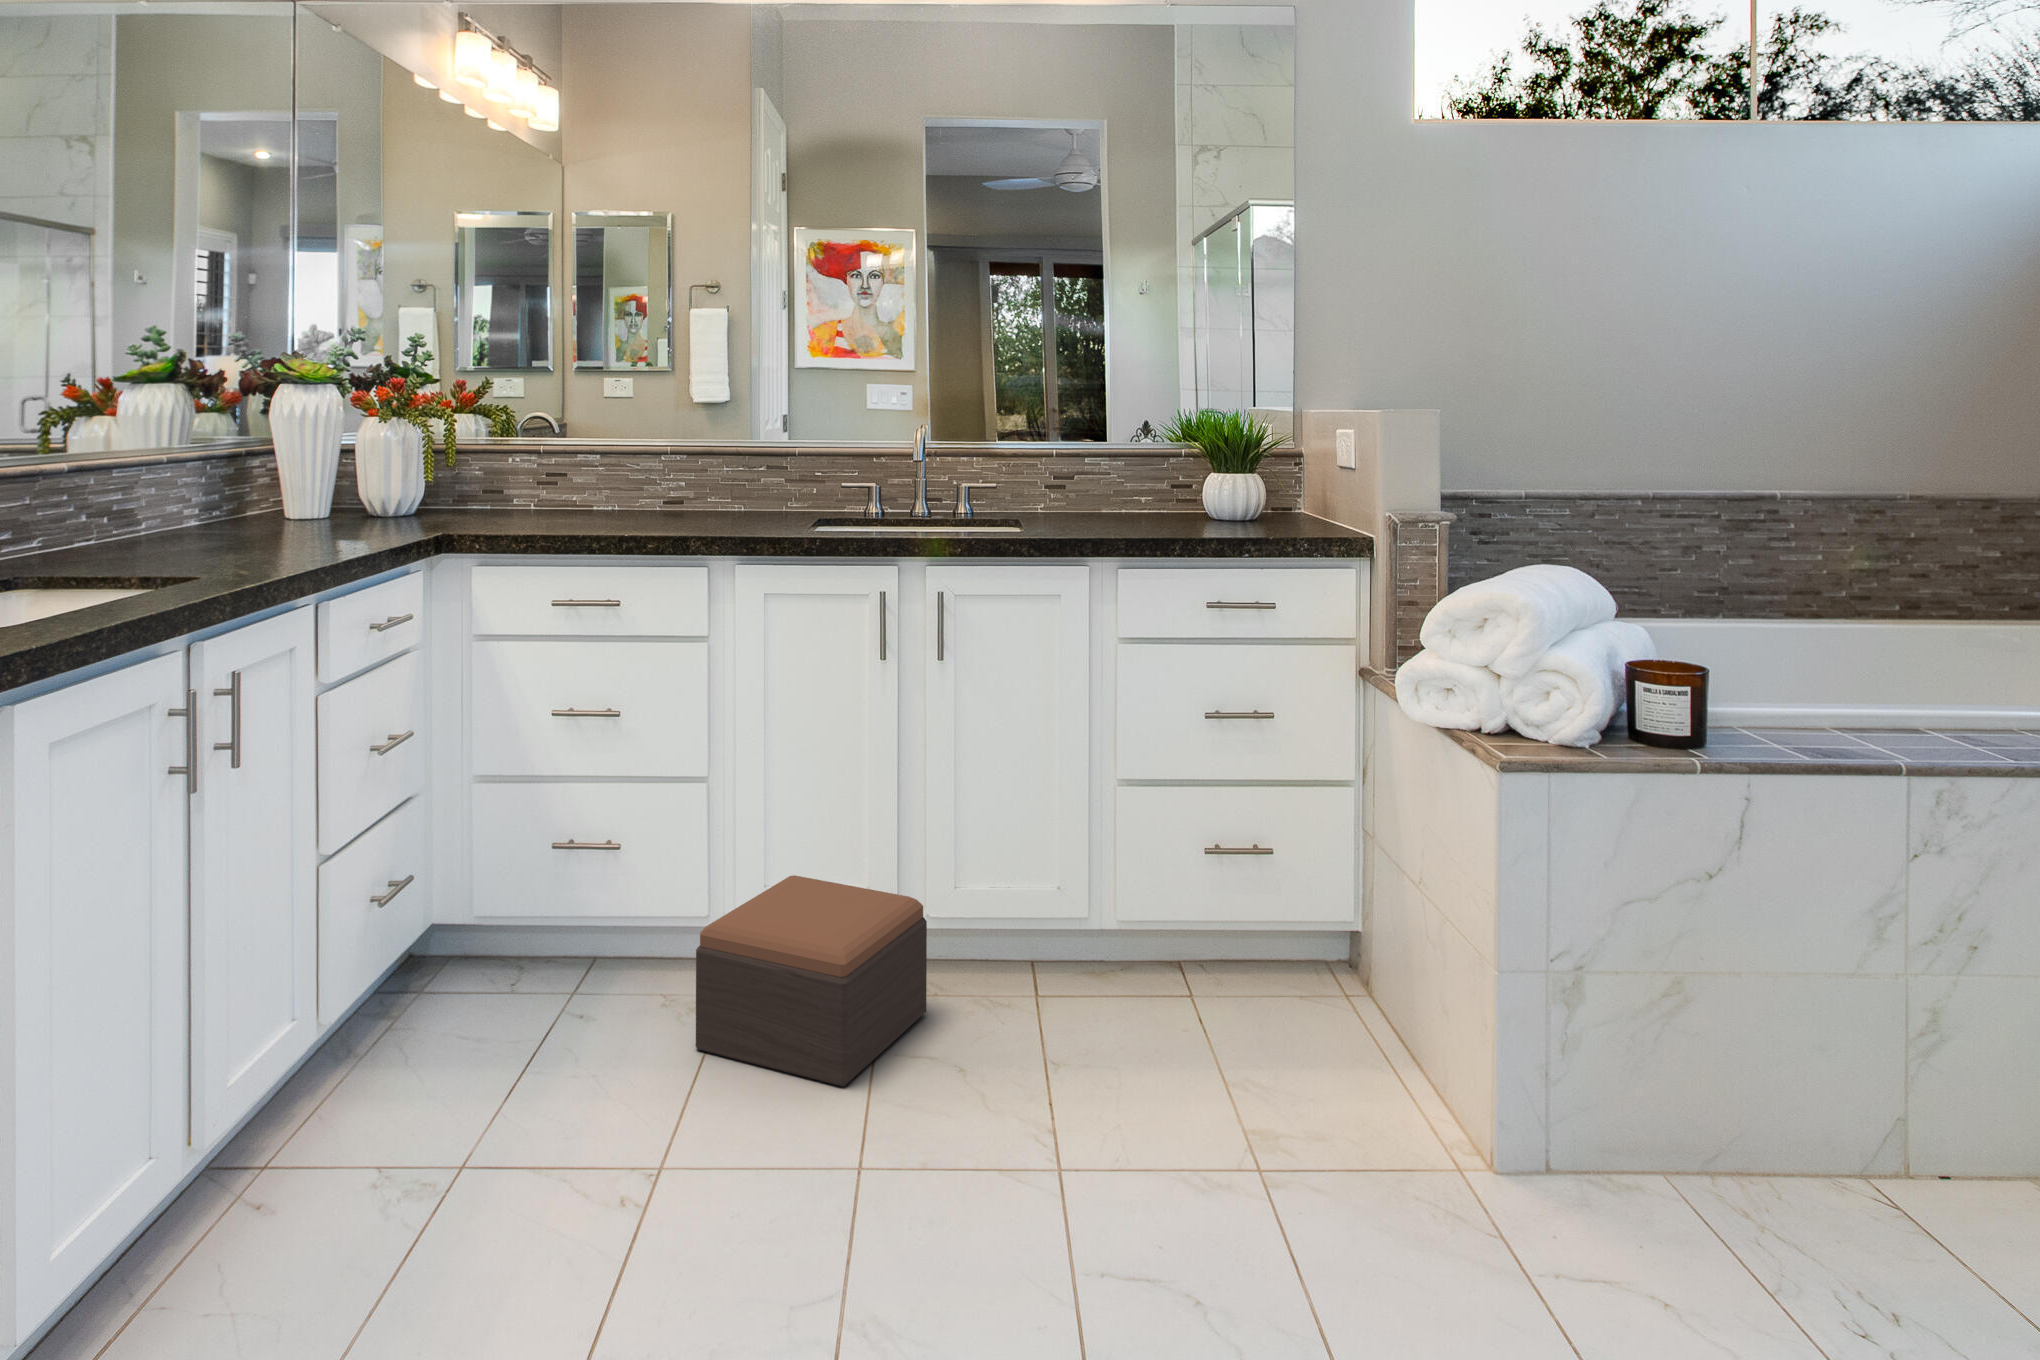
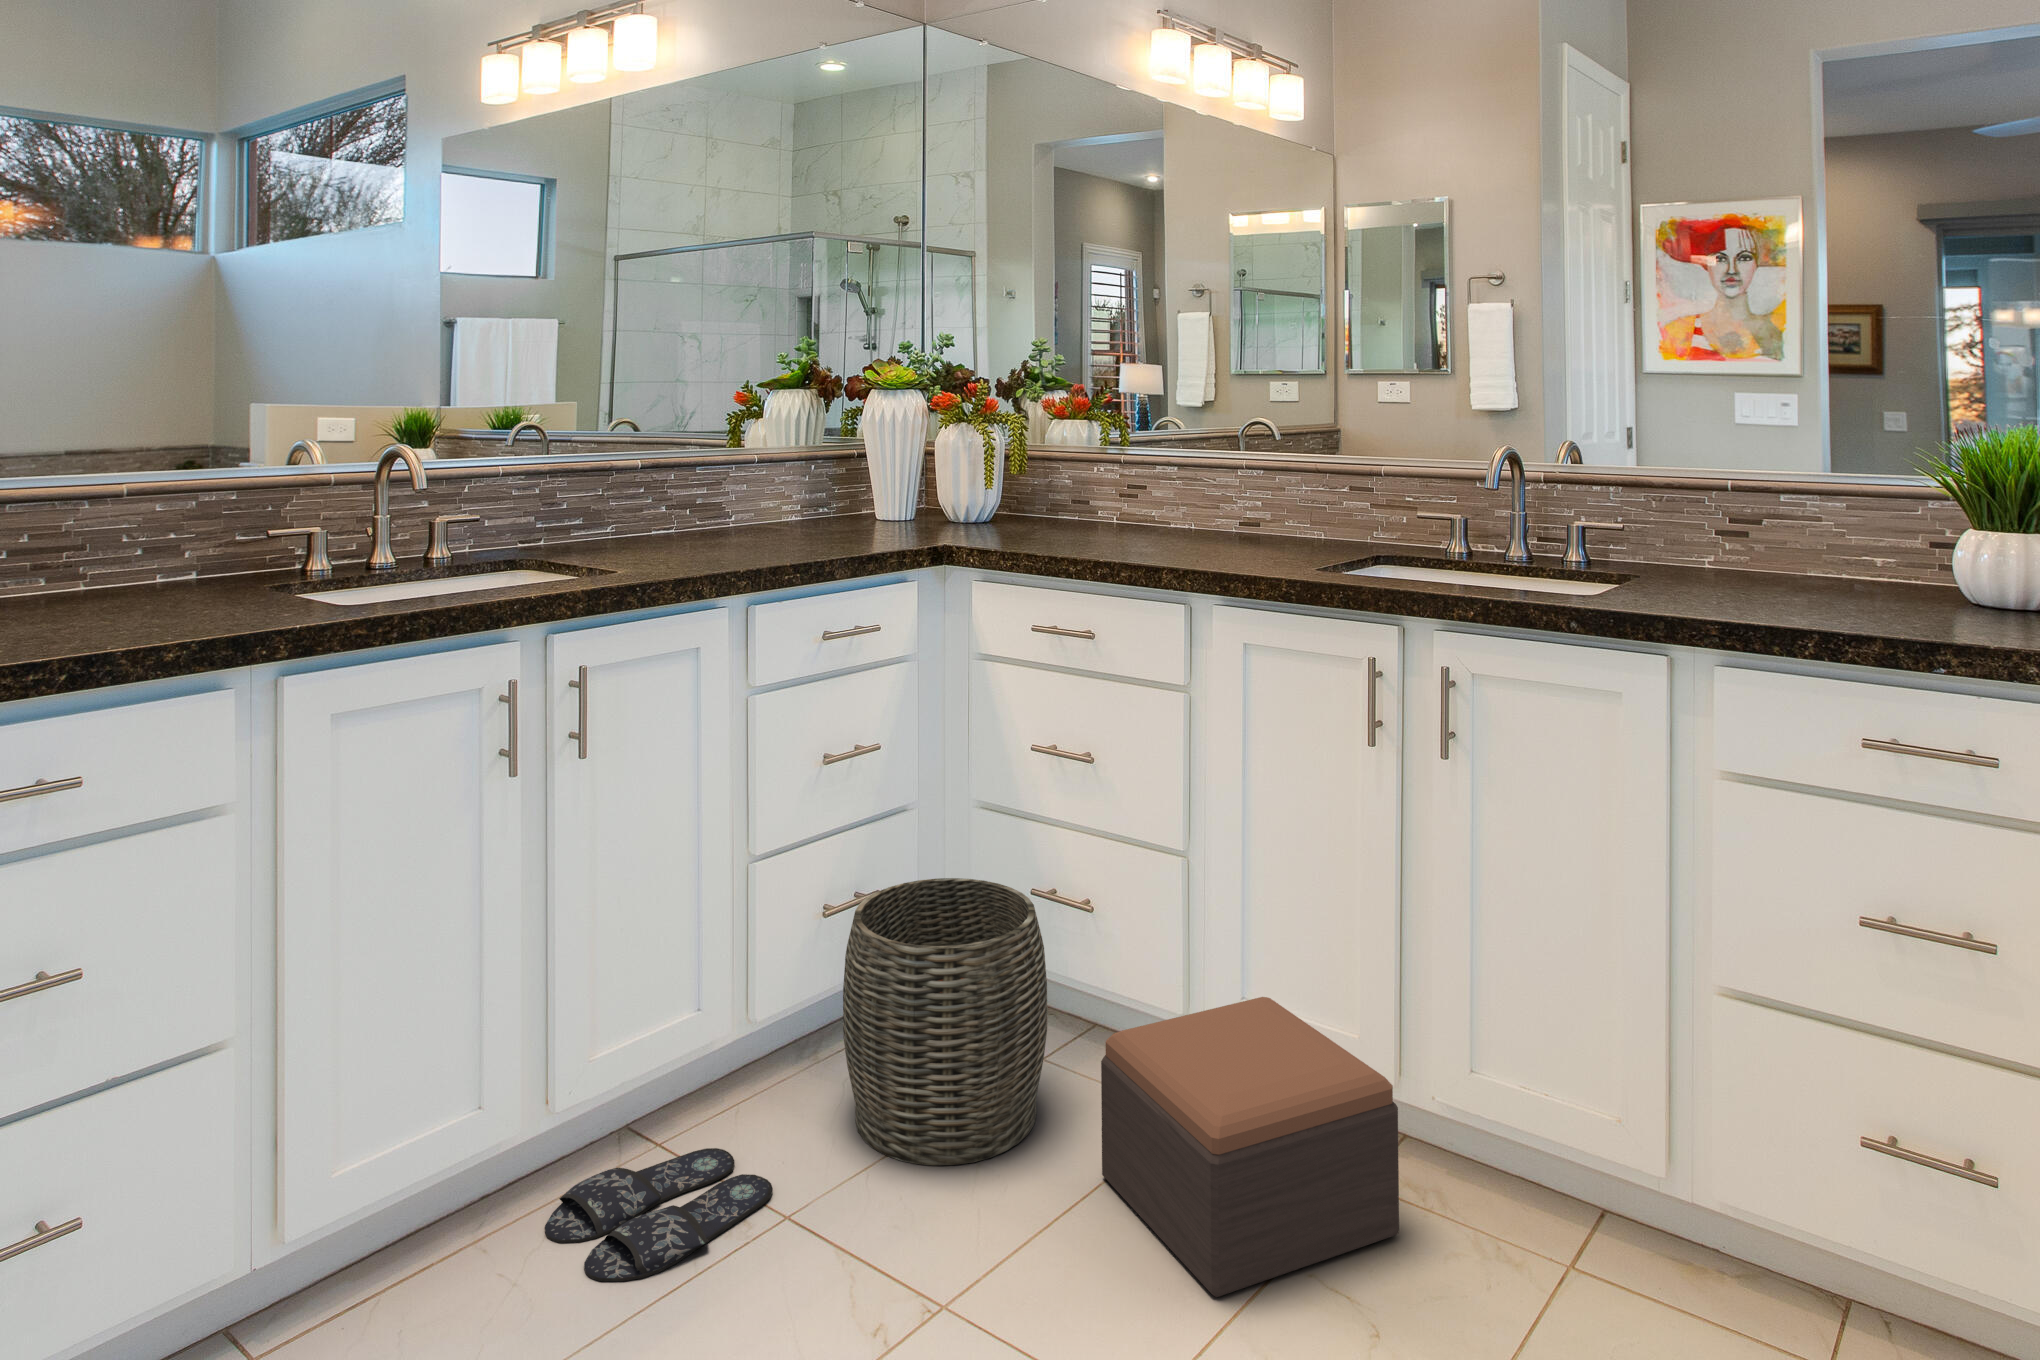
woven basket: none [424,839,621,1096] -> present [843,878,1047,1166]
slippers: none [213,1142,429,1268] -> present [545,1148,773,1281]

